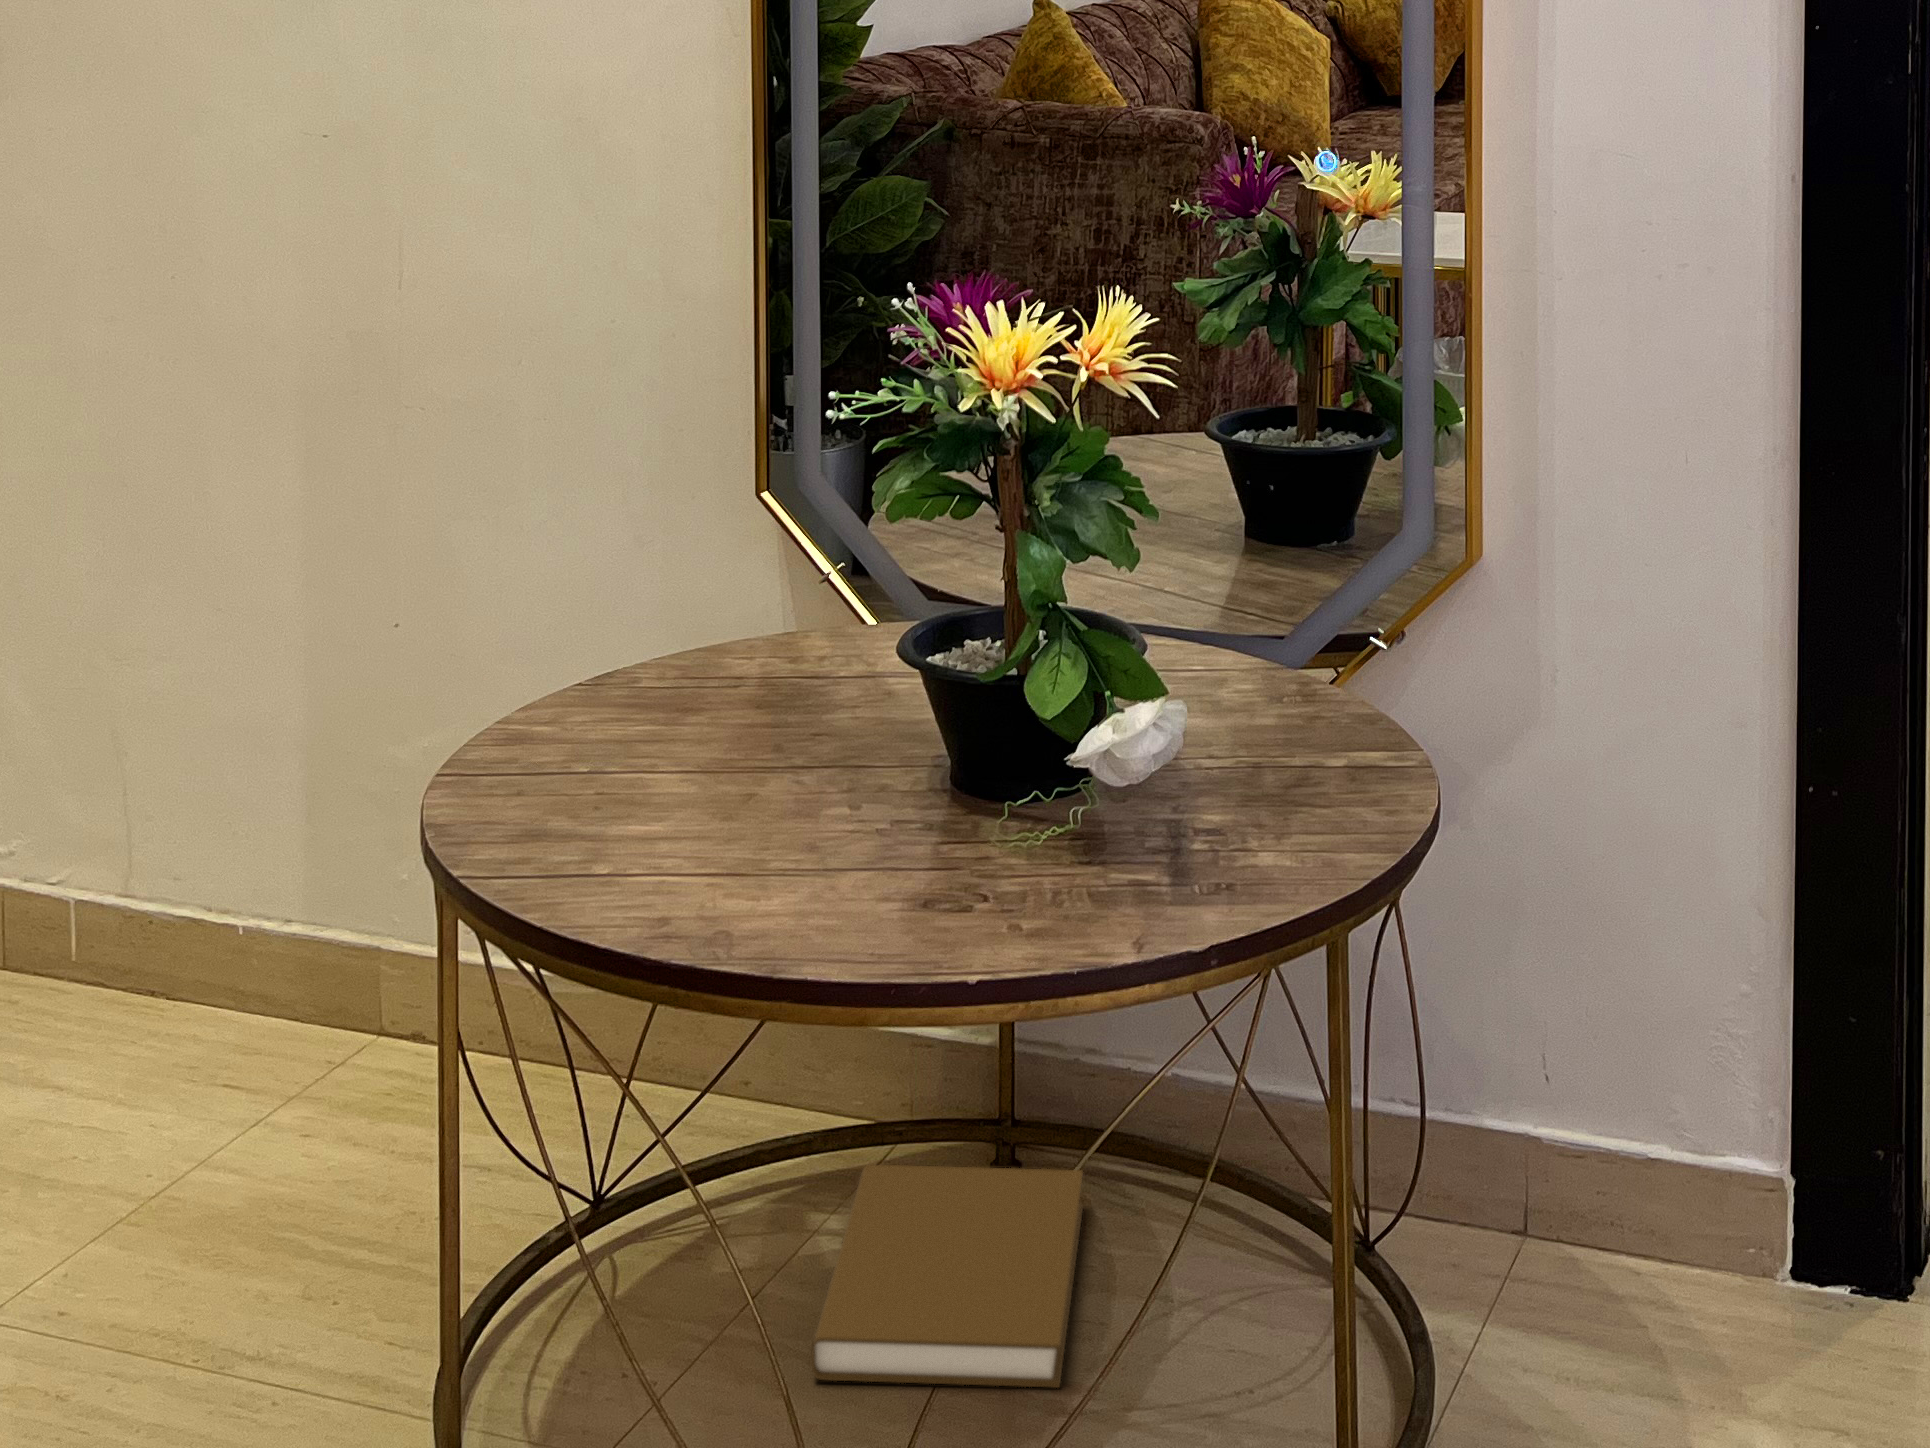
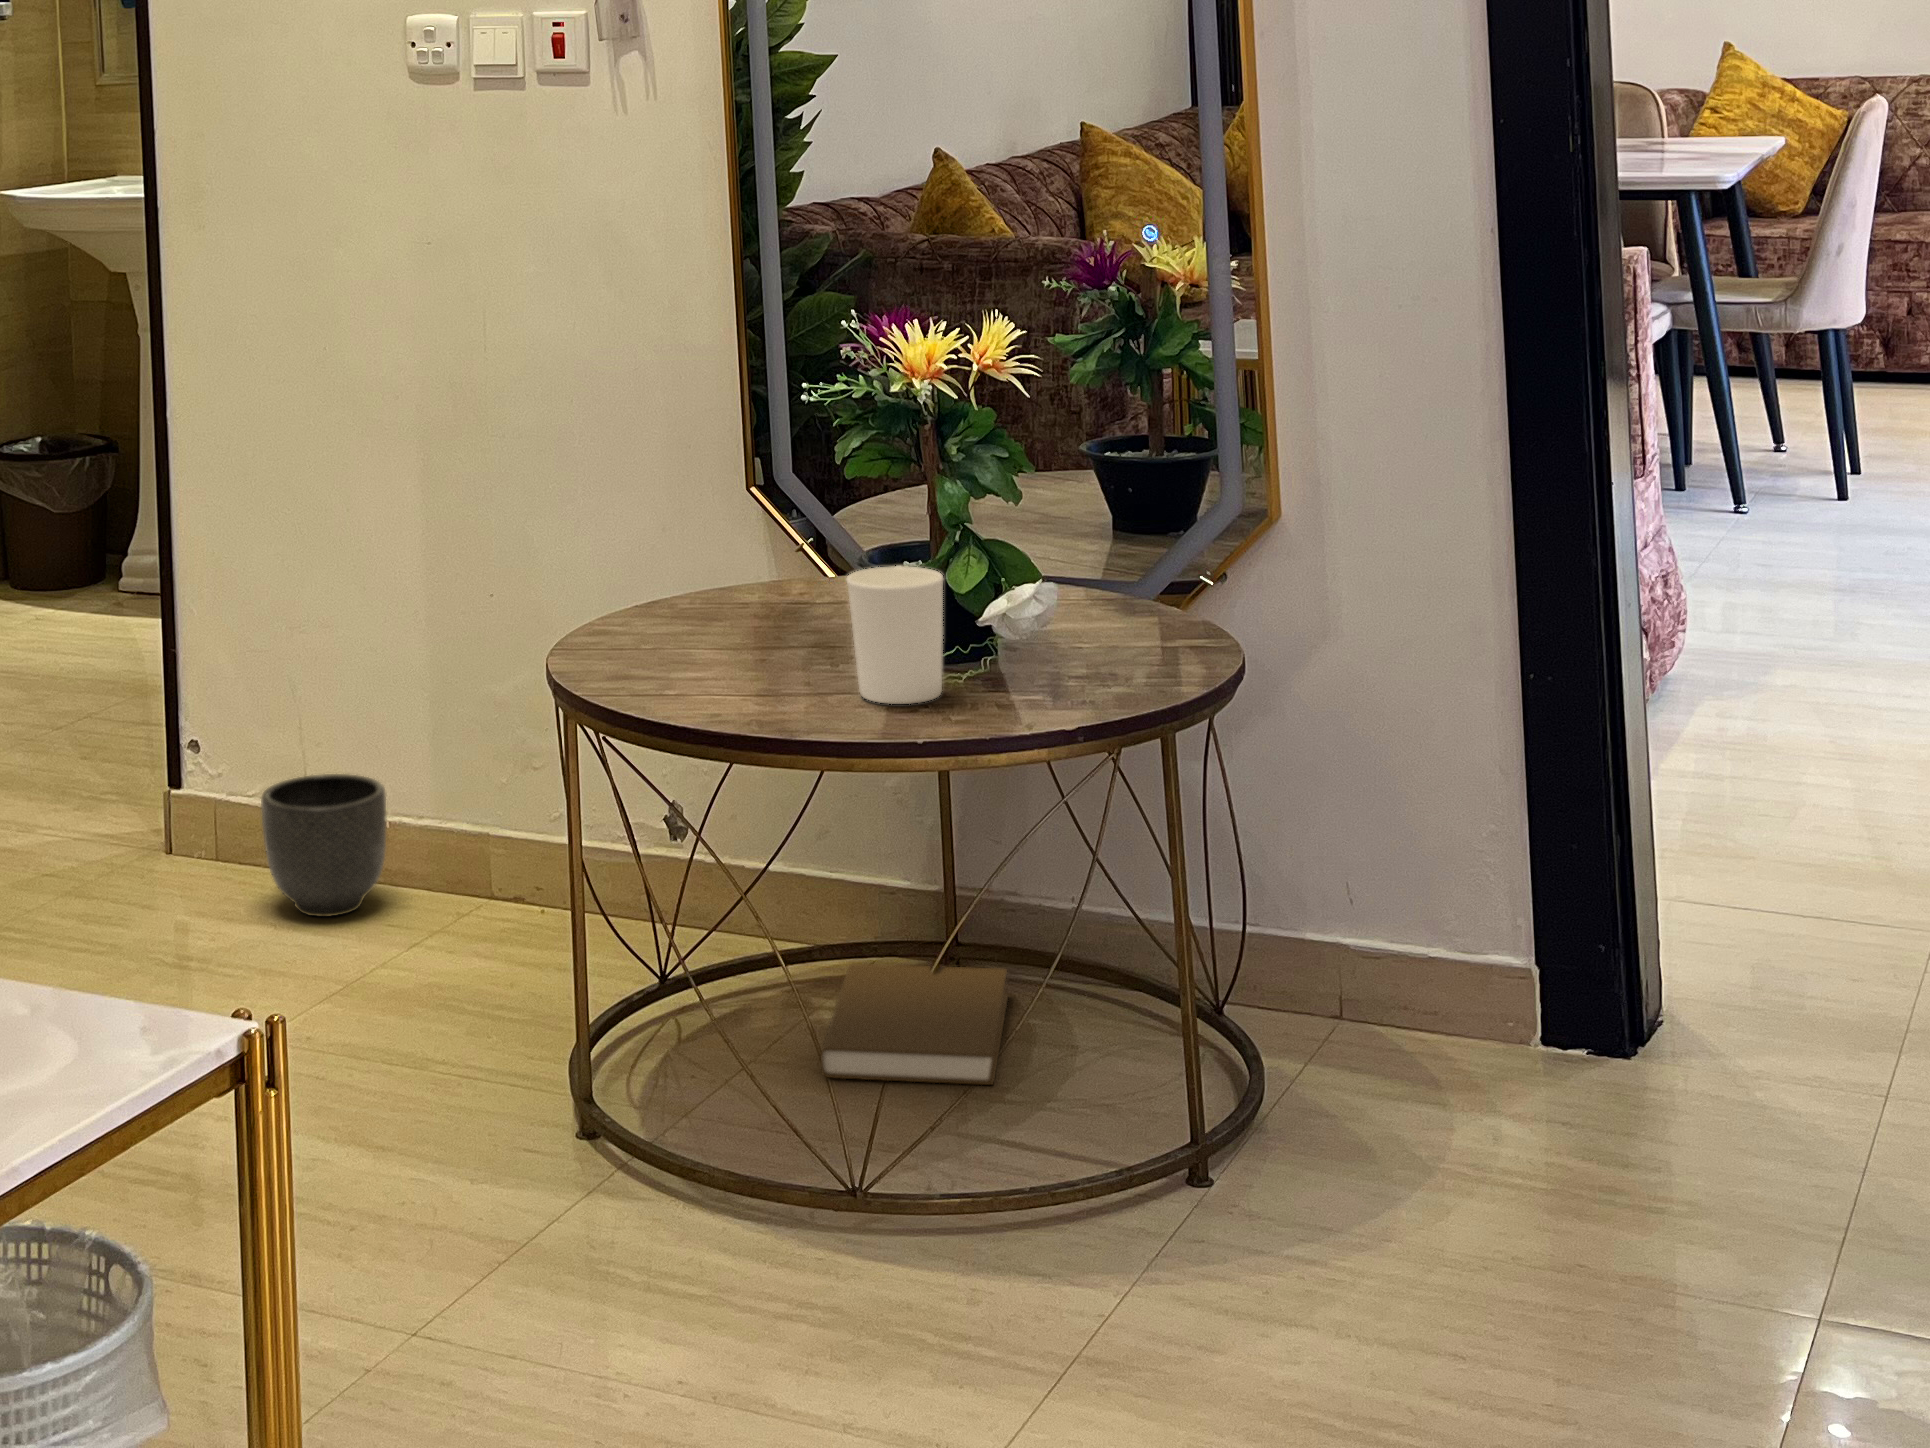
candle holder: none [870,692,1021,921] -> present [847,566,943,704]
planter: none [47,863,232,1073] -> present [261,774,387,917]

